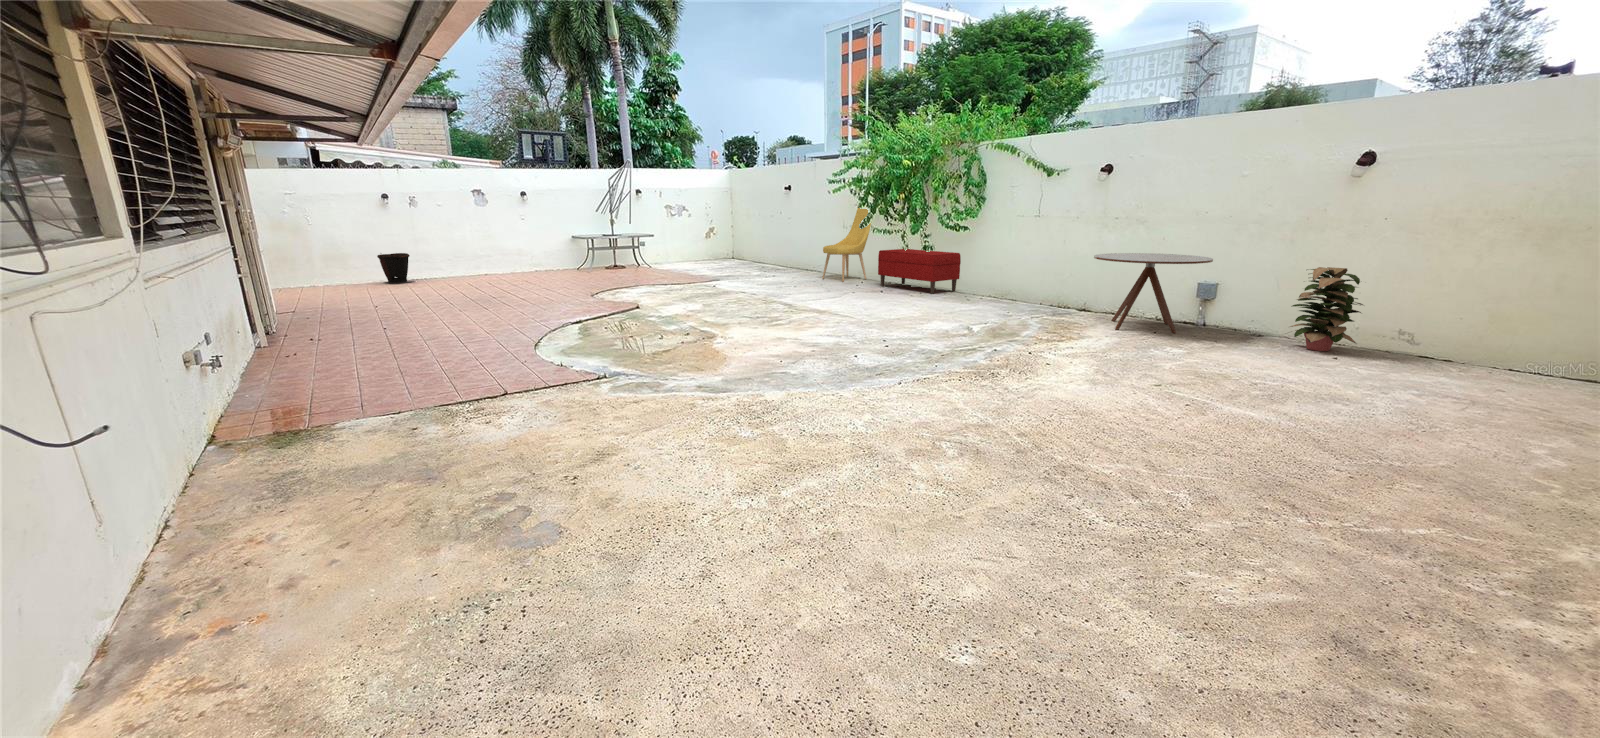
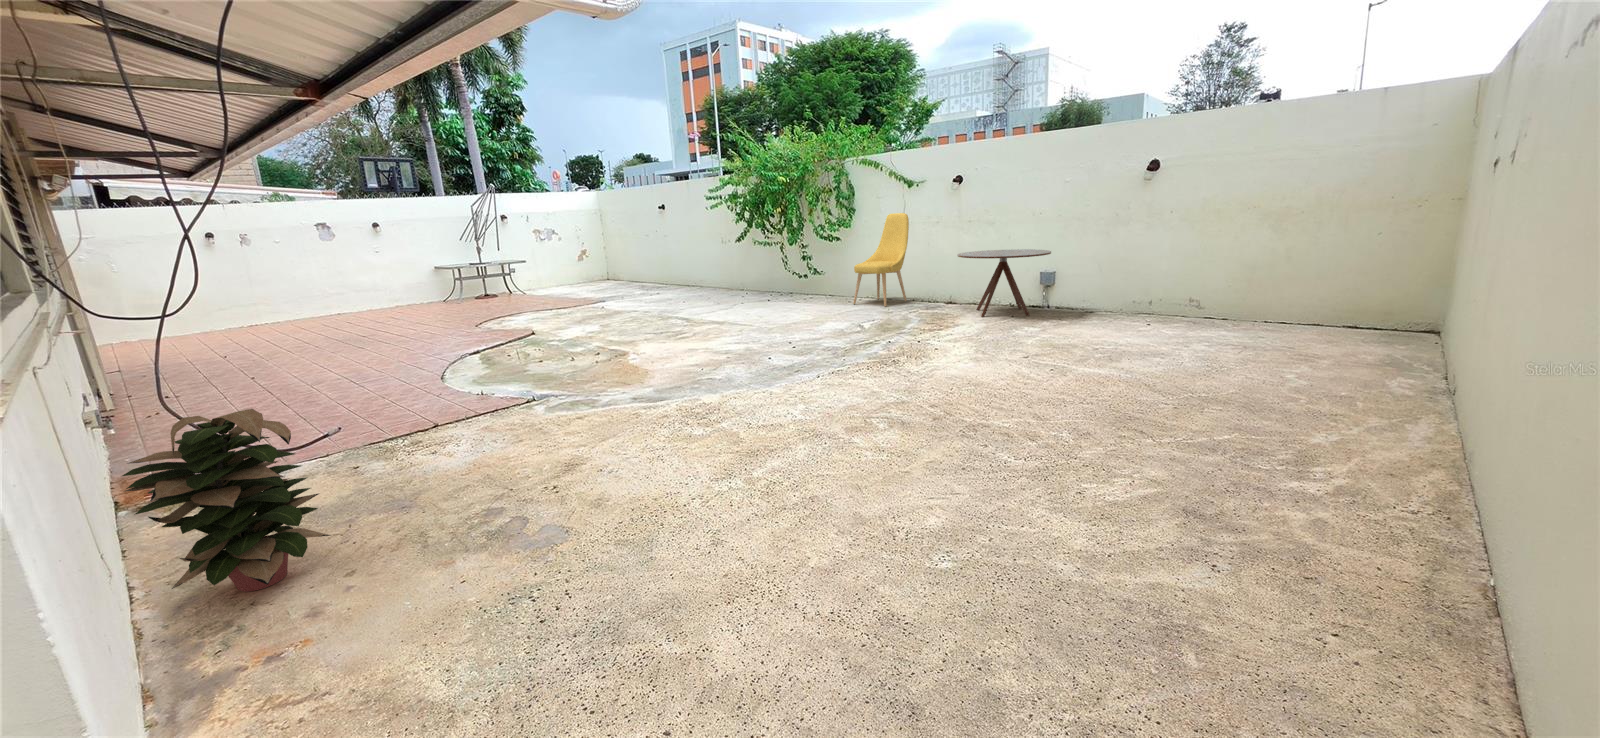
chair: present [822,208,871,282] -> present [853,213,909,307]
bench: present [878,249,961,294] -> none [762,259,839,299]
bucket: present [377,253,412,284] -> none [200,298,252,333]
decorative plant: present [1290,267,1363,351] -> present [122,409,330,592]

